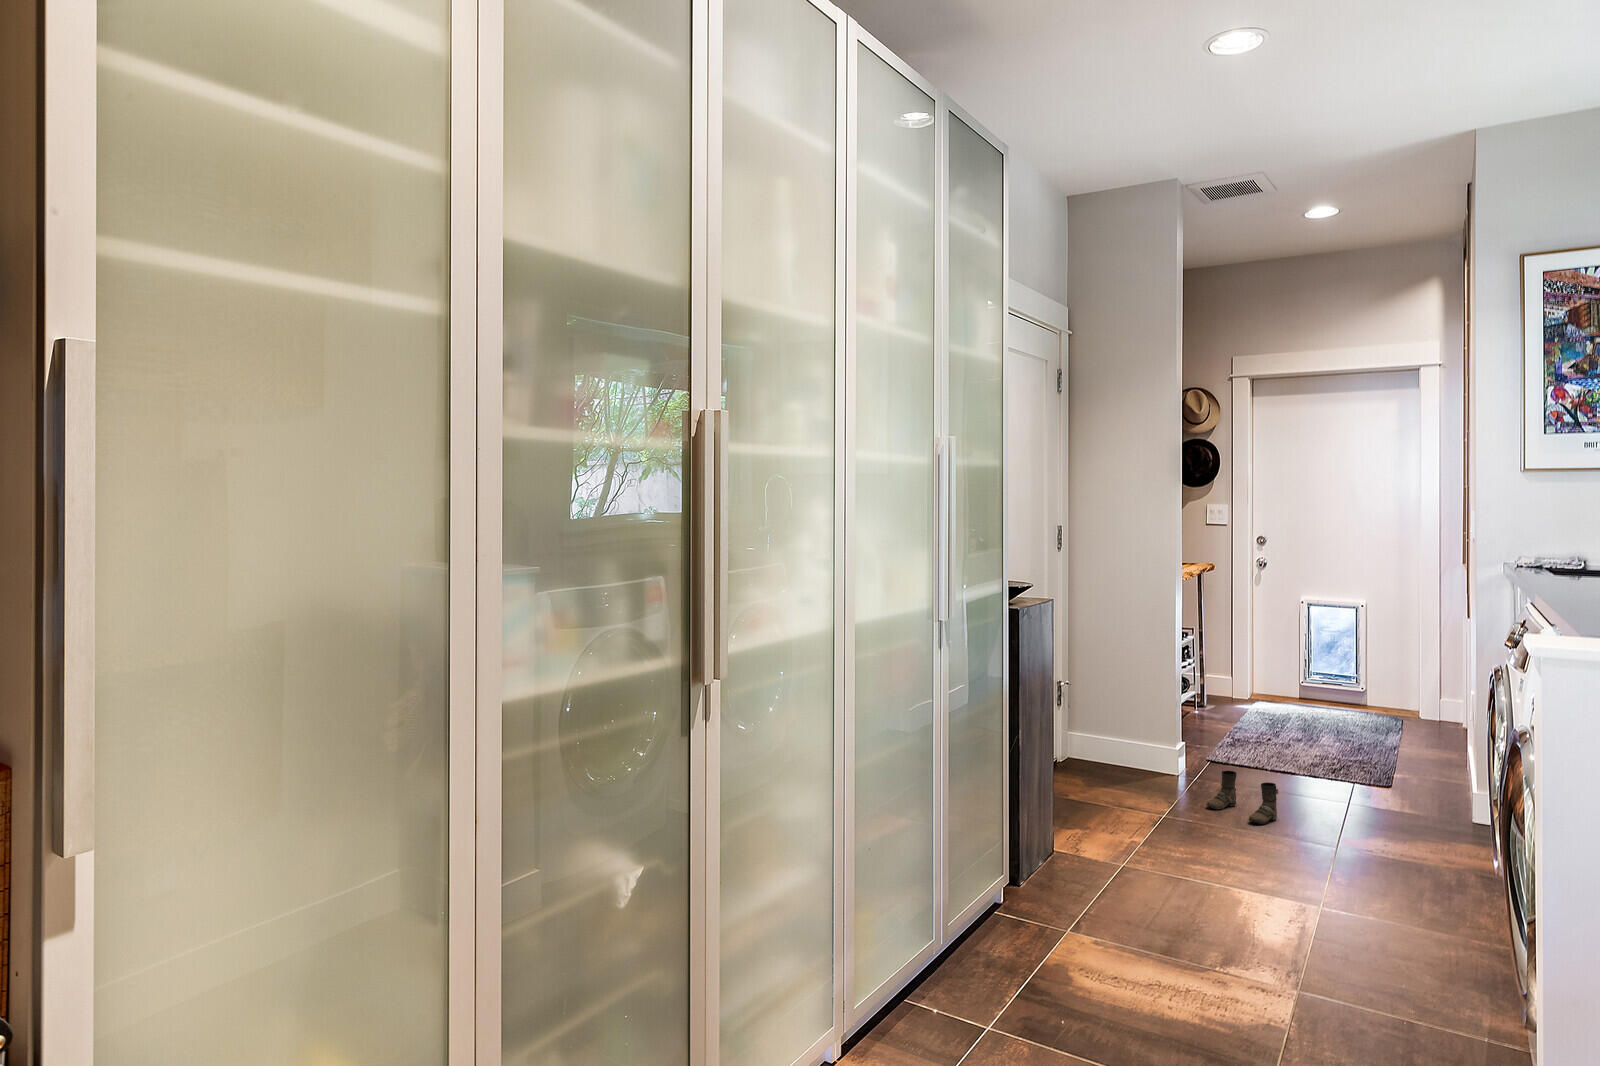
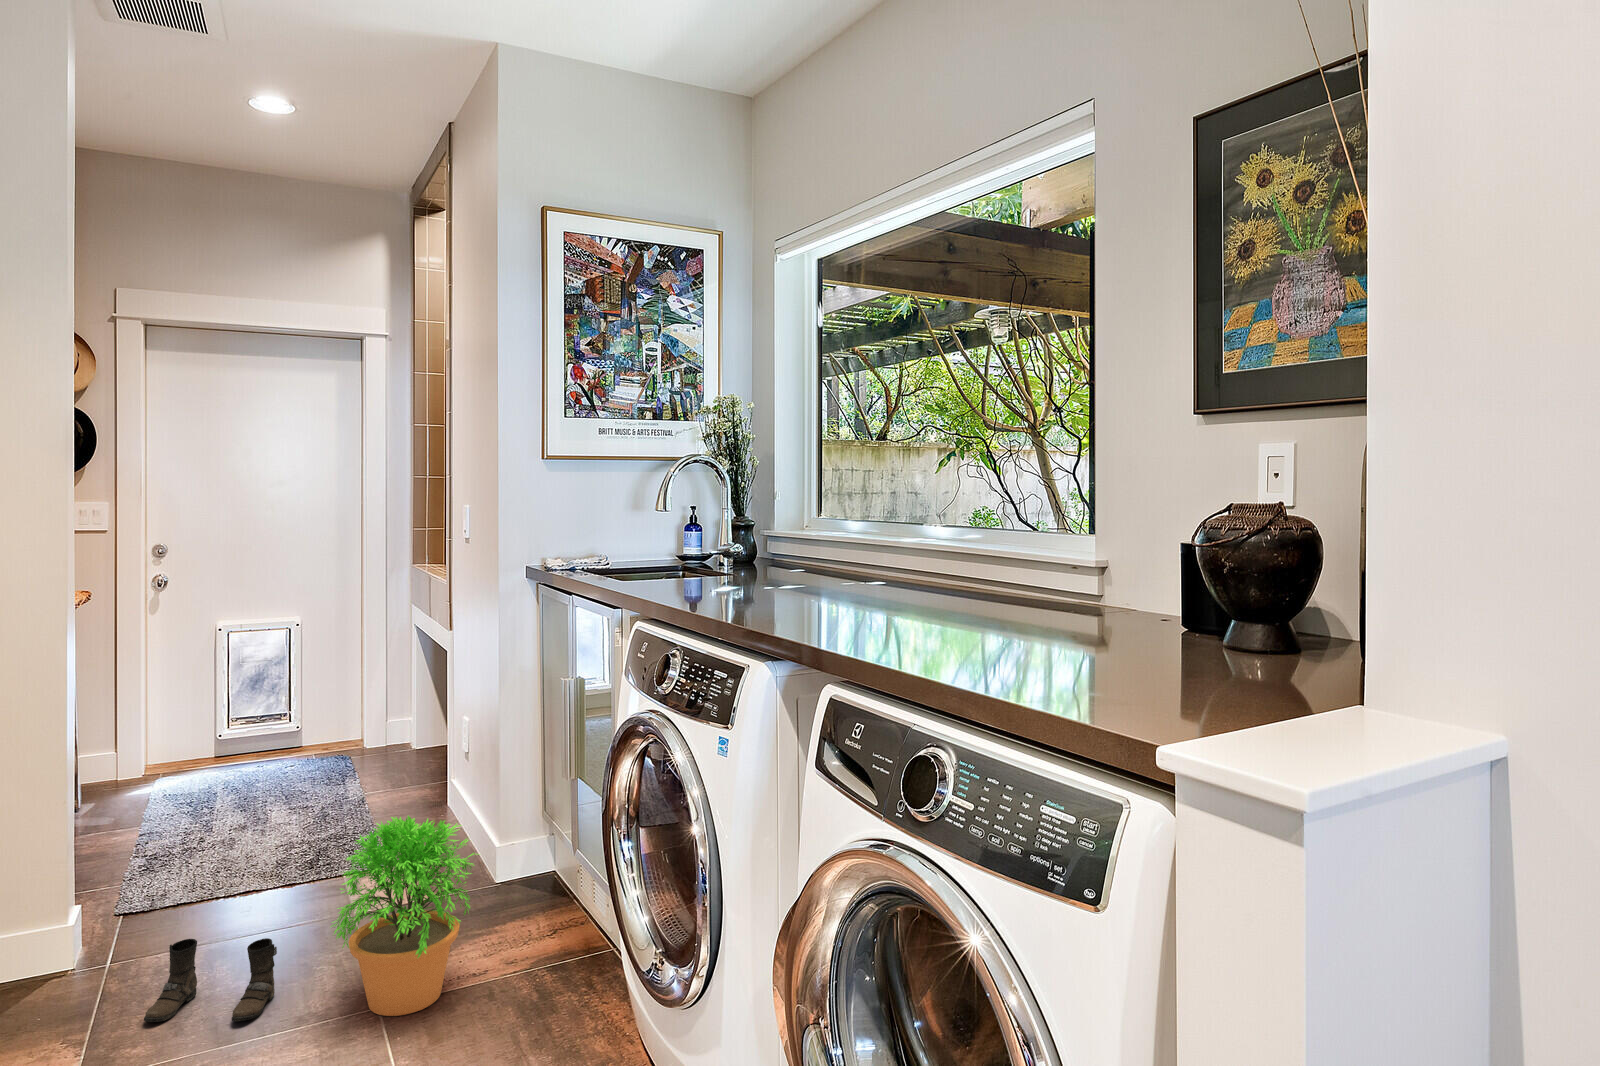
potted plant: none [1302,722,1419,856] -> present [331,816,477,1016]

